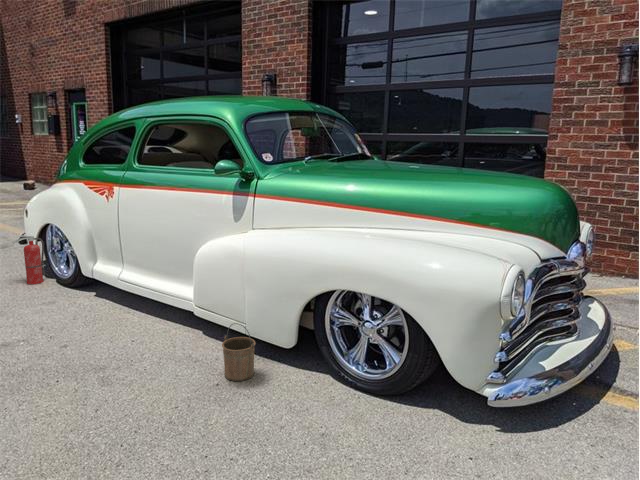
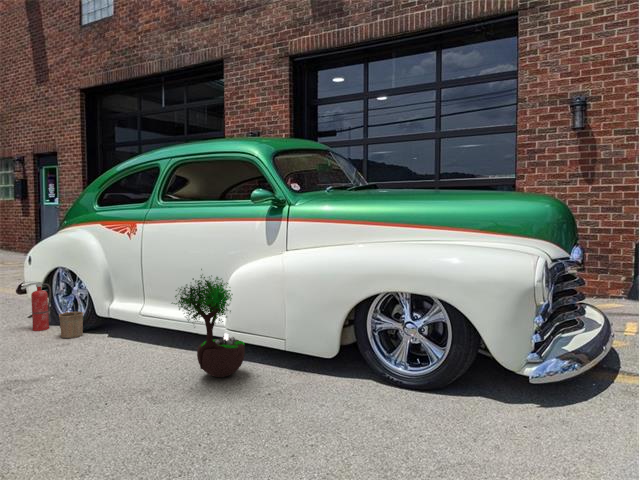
potted tree: none [124,246,207,358] -> present [174,269,245,377]
bucket: present [222,323,256,381] -> present [59,303,83,338]

